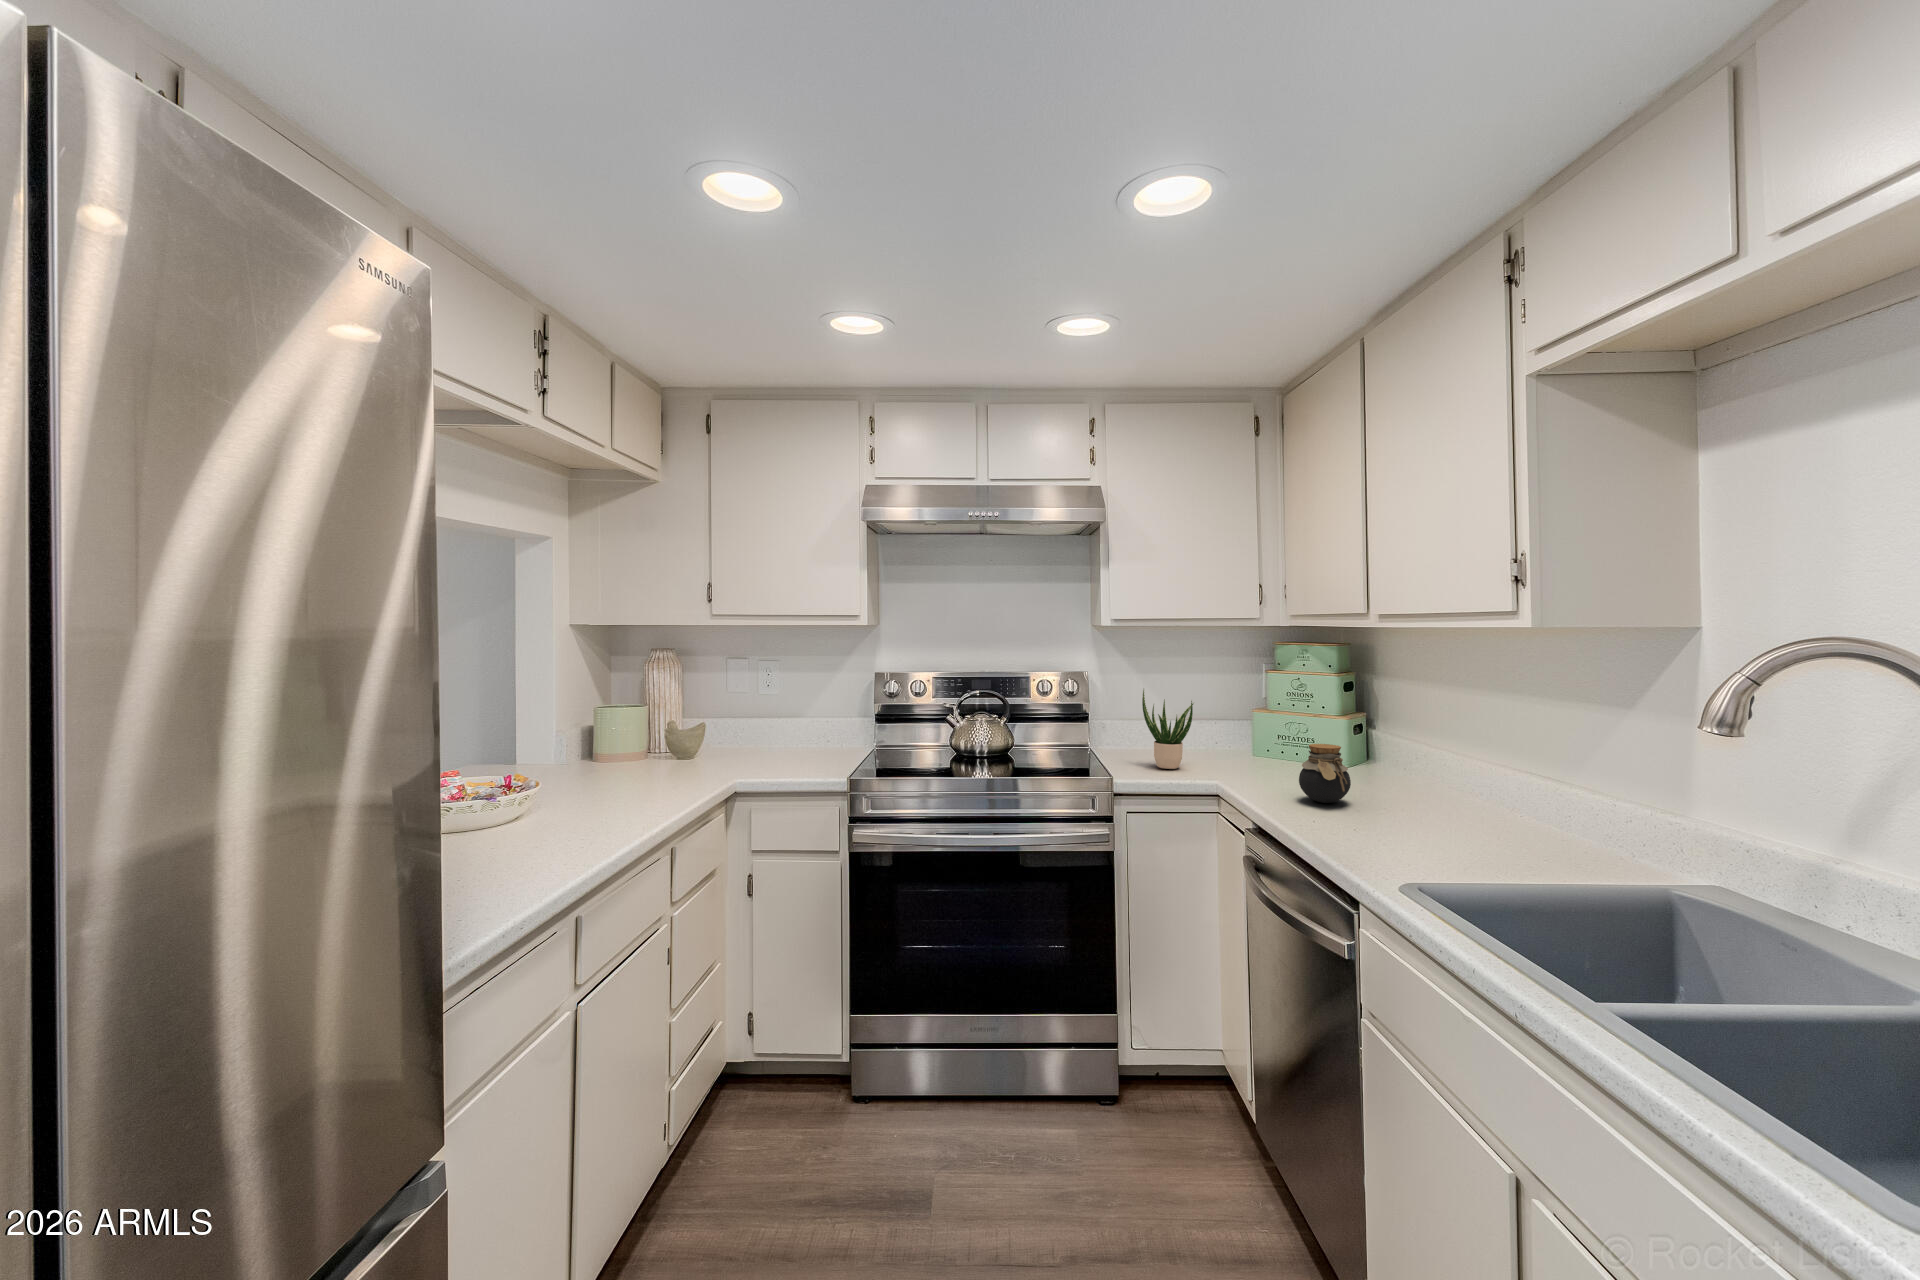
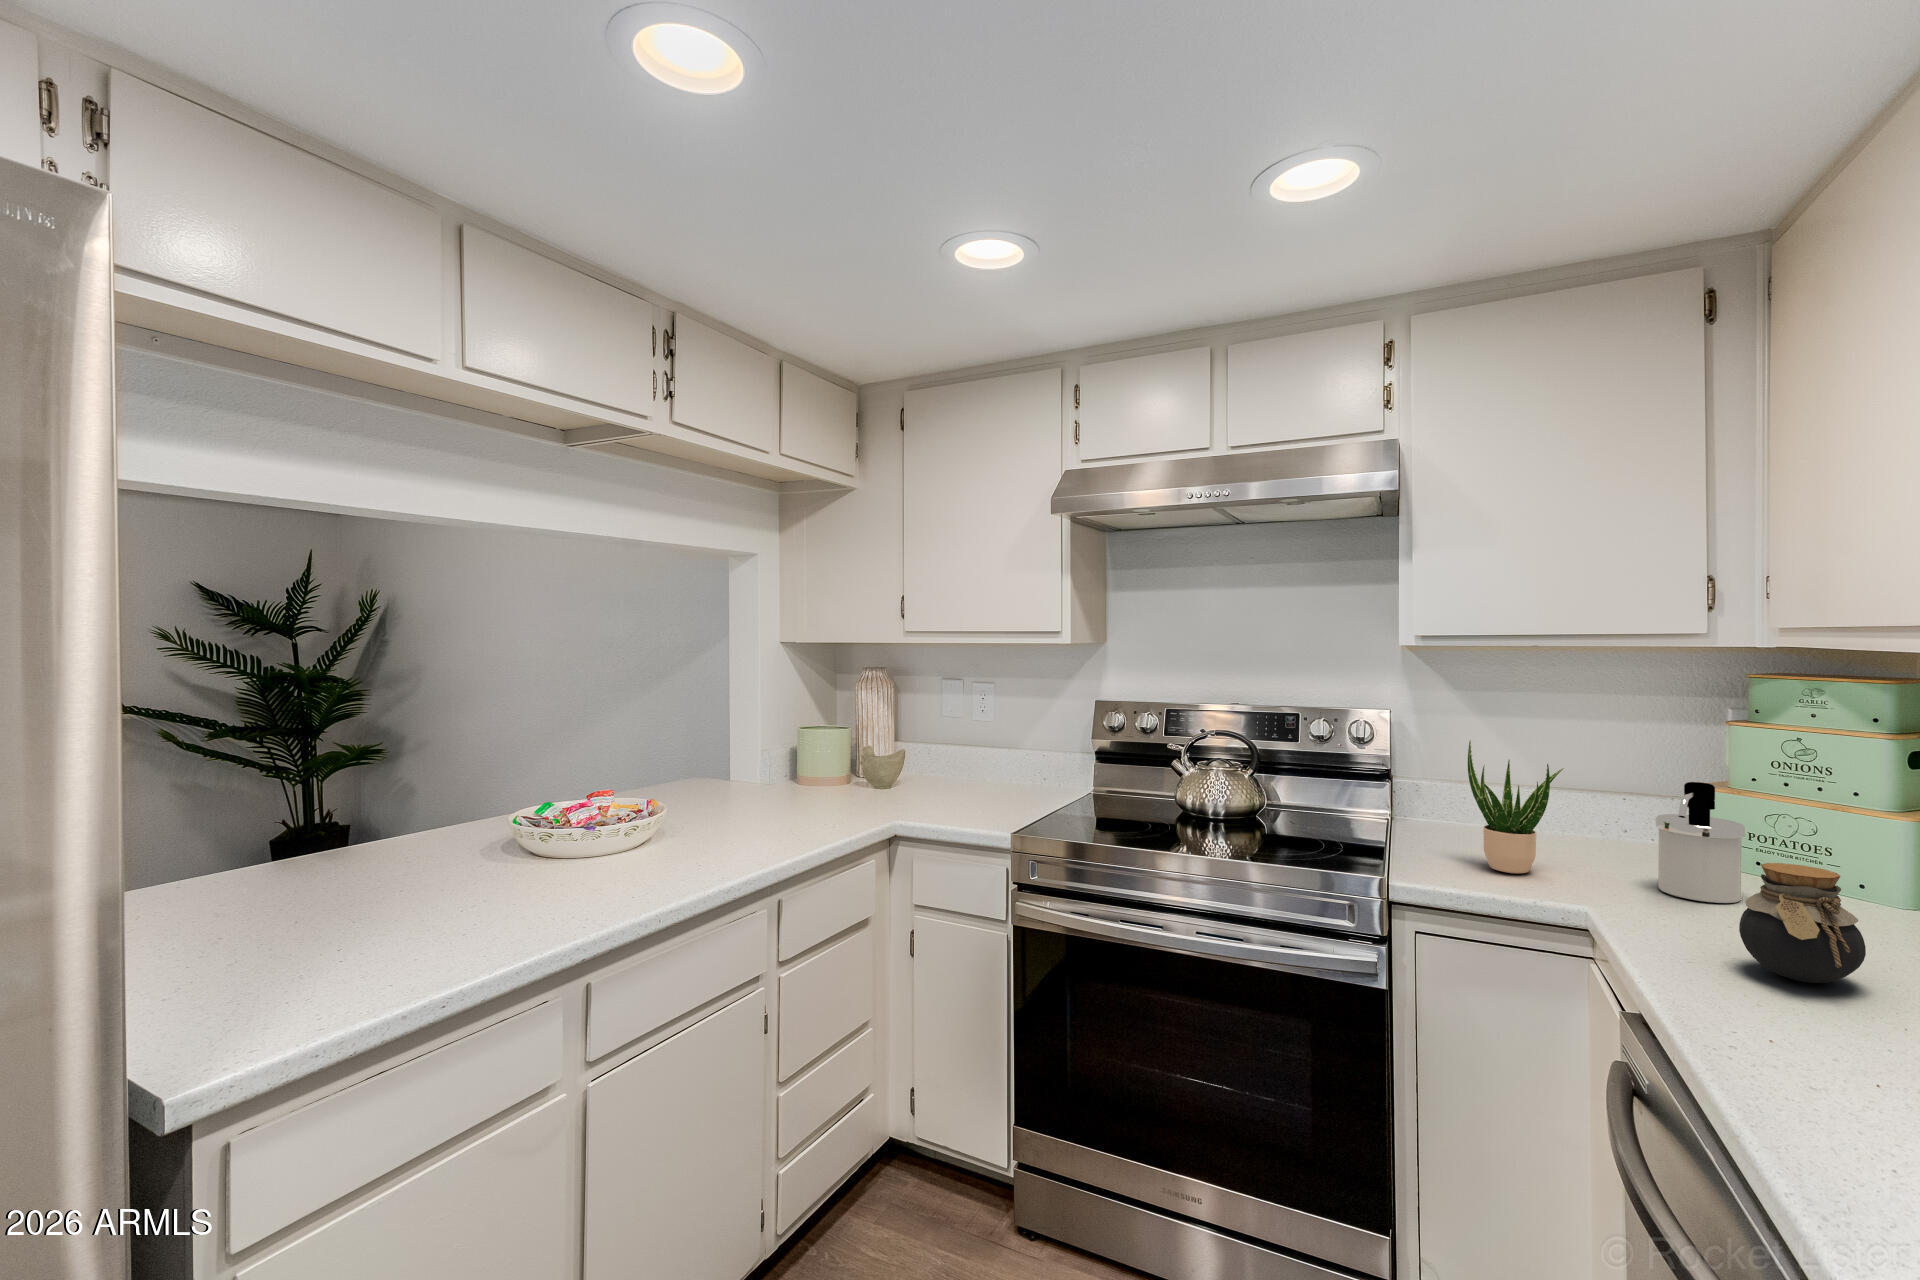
soap dispenser: none [1243,706,1284,773] -> present [1656,782,1745,903]

